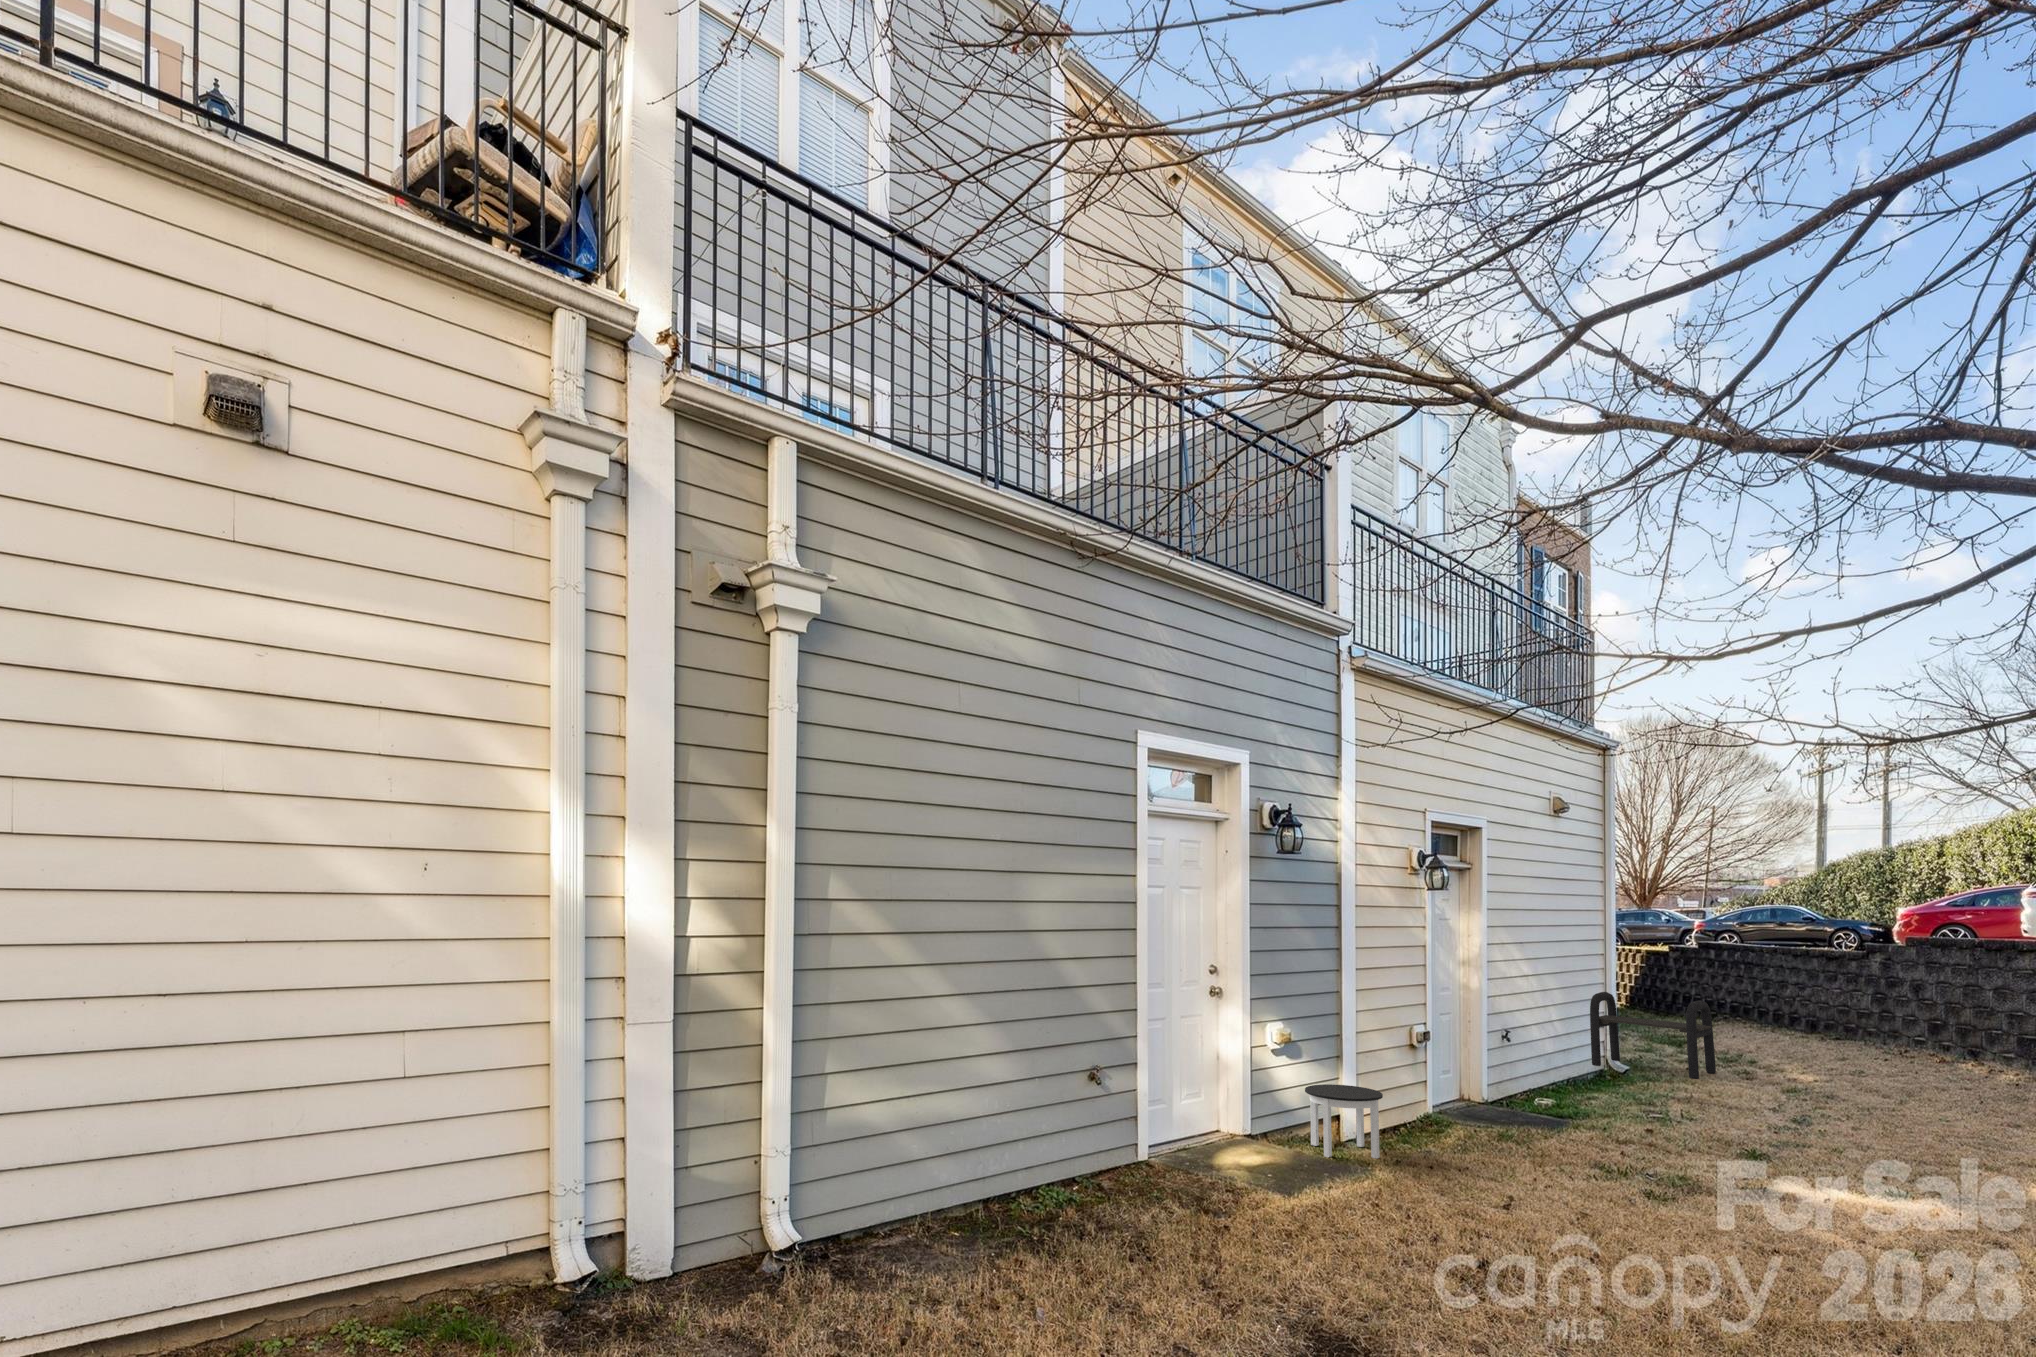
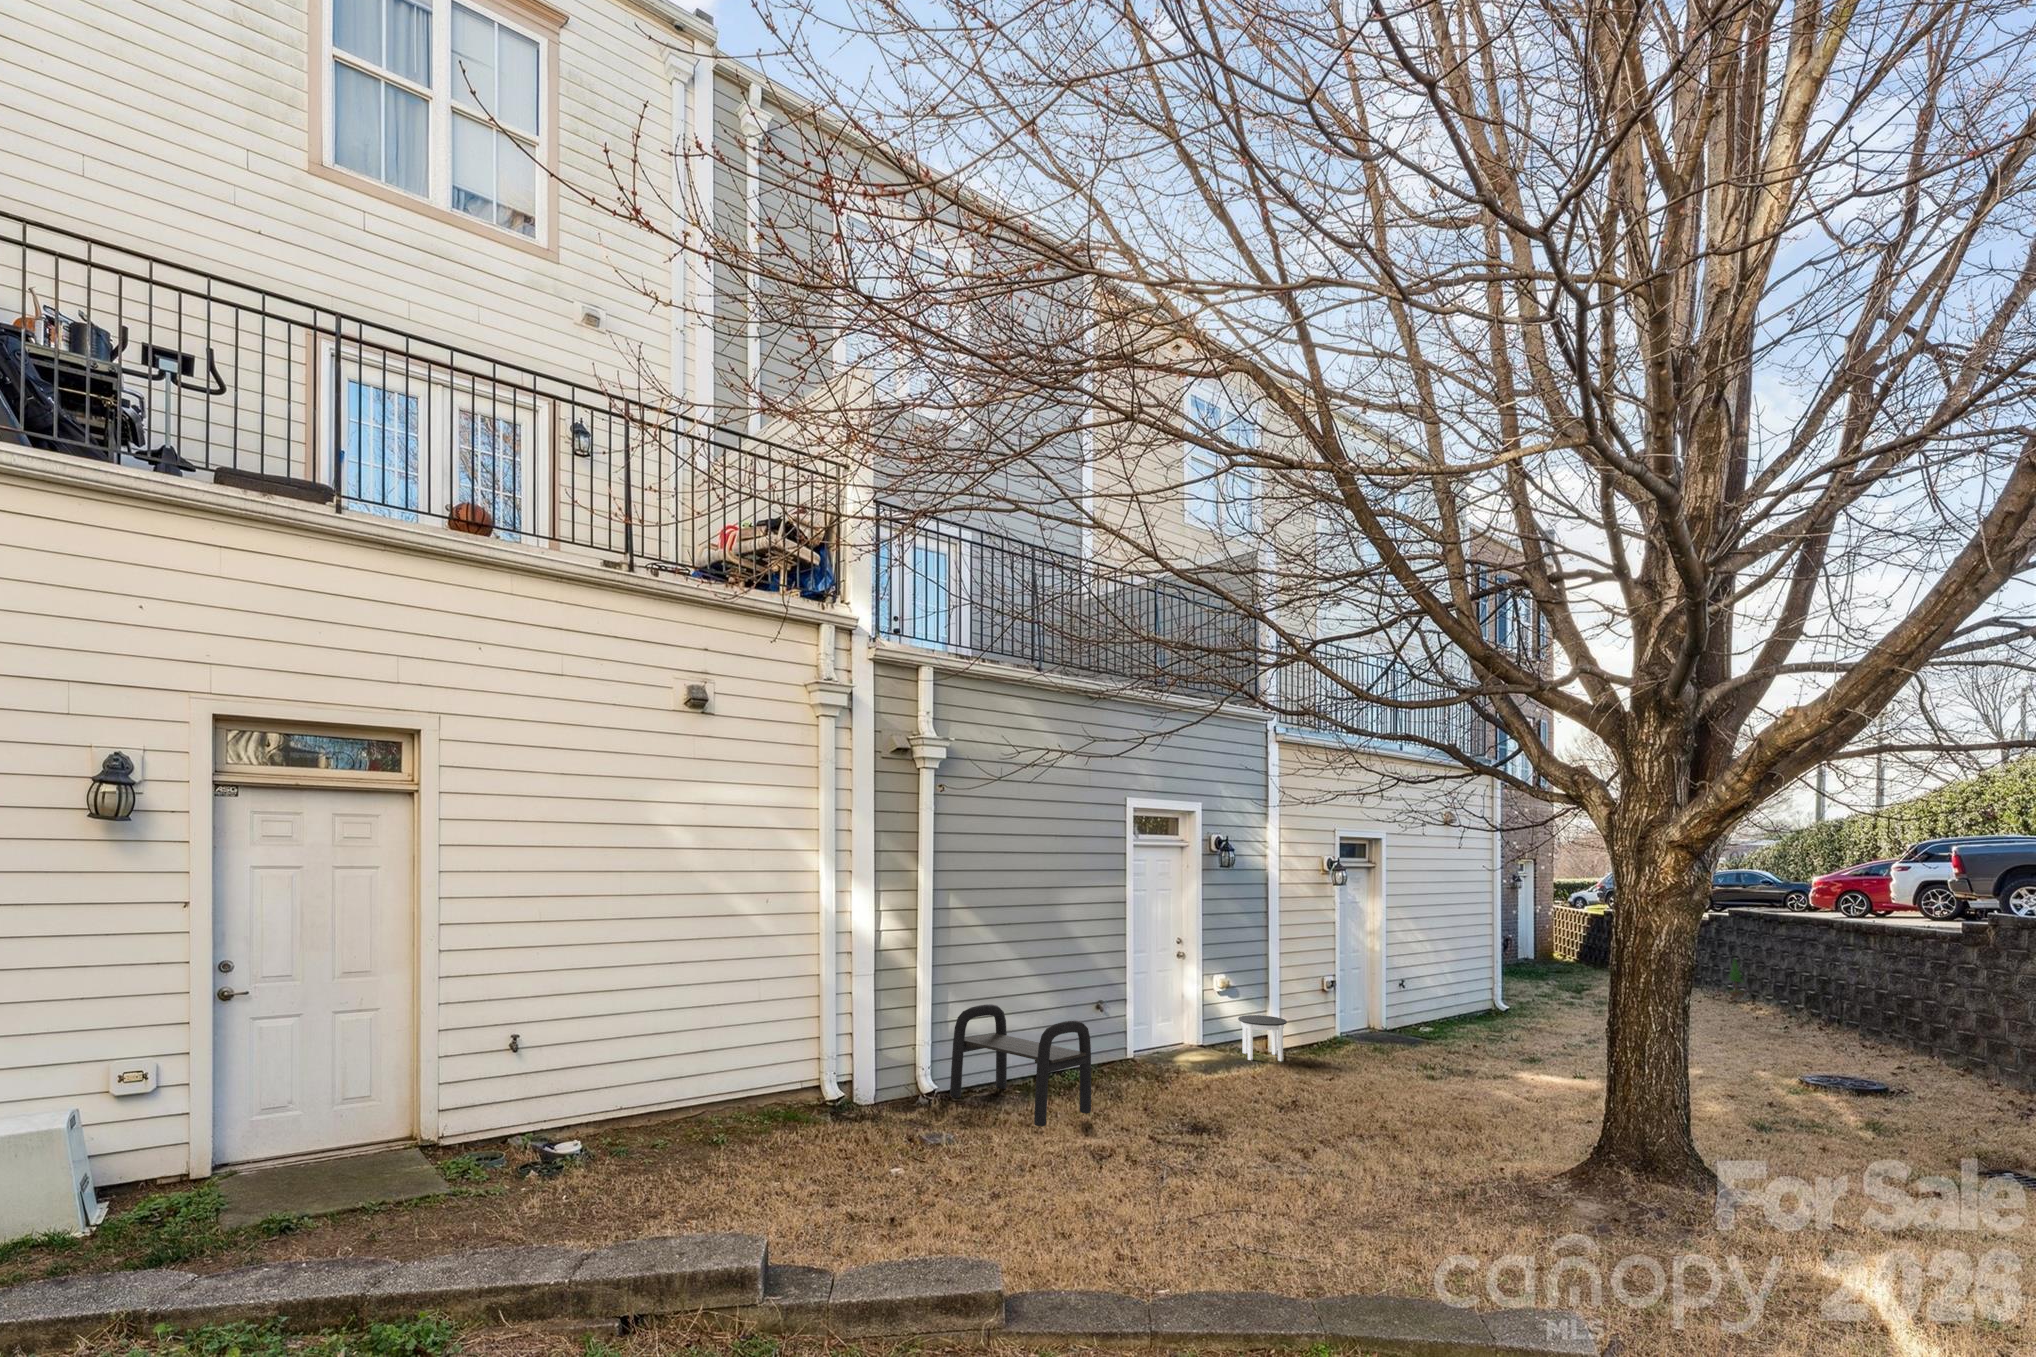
bench: present [1590,992,1716,1079] -> present [950,1004,1091,1126]
potted tree: none [1901,998,1926,1057] -> present [1729,960,1743,1001]

